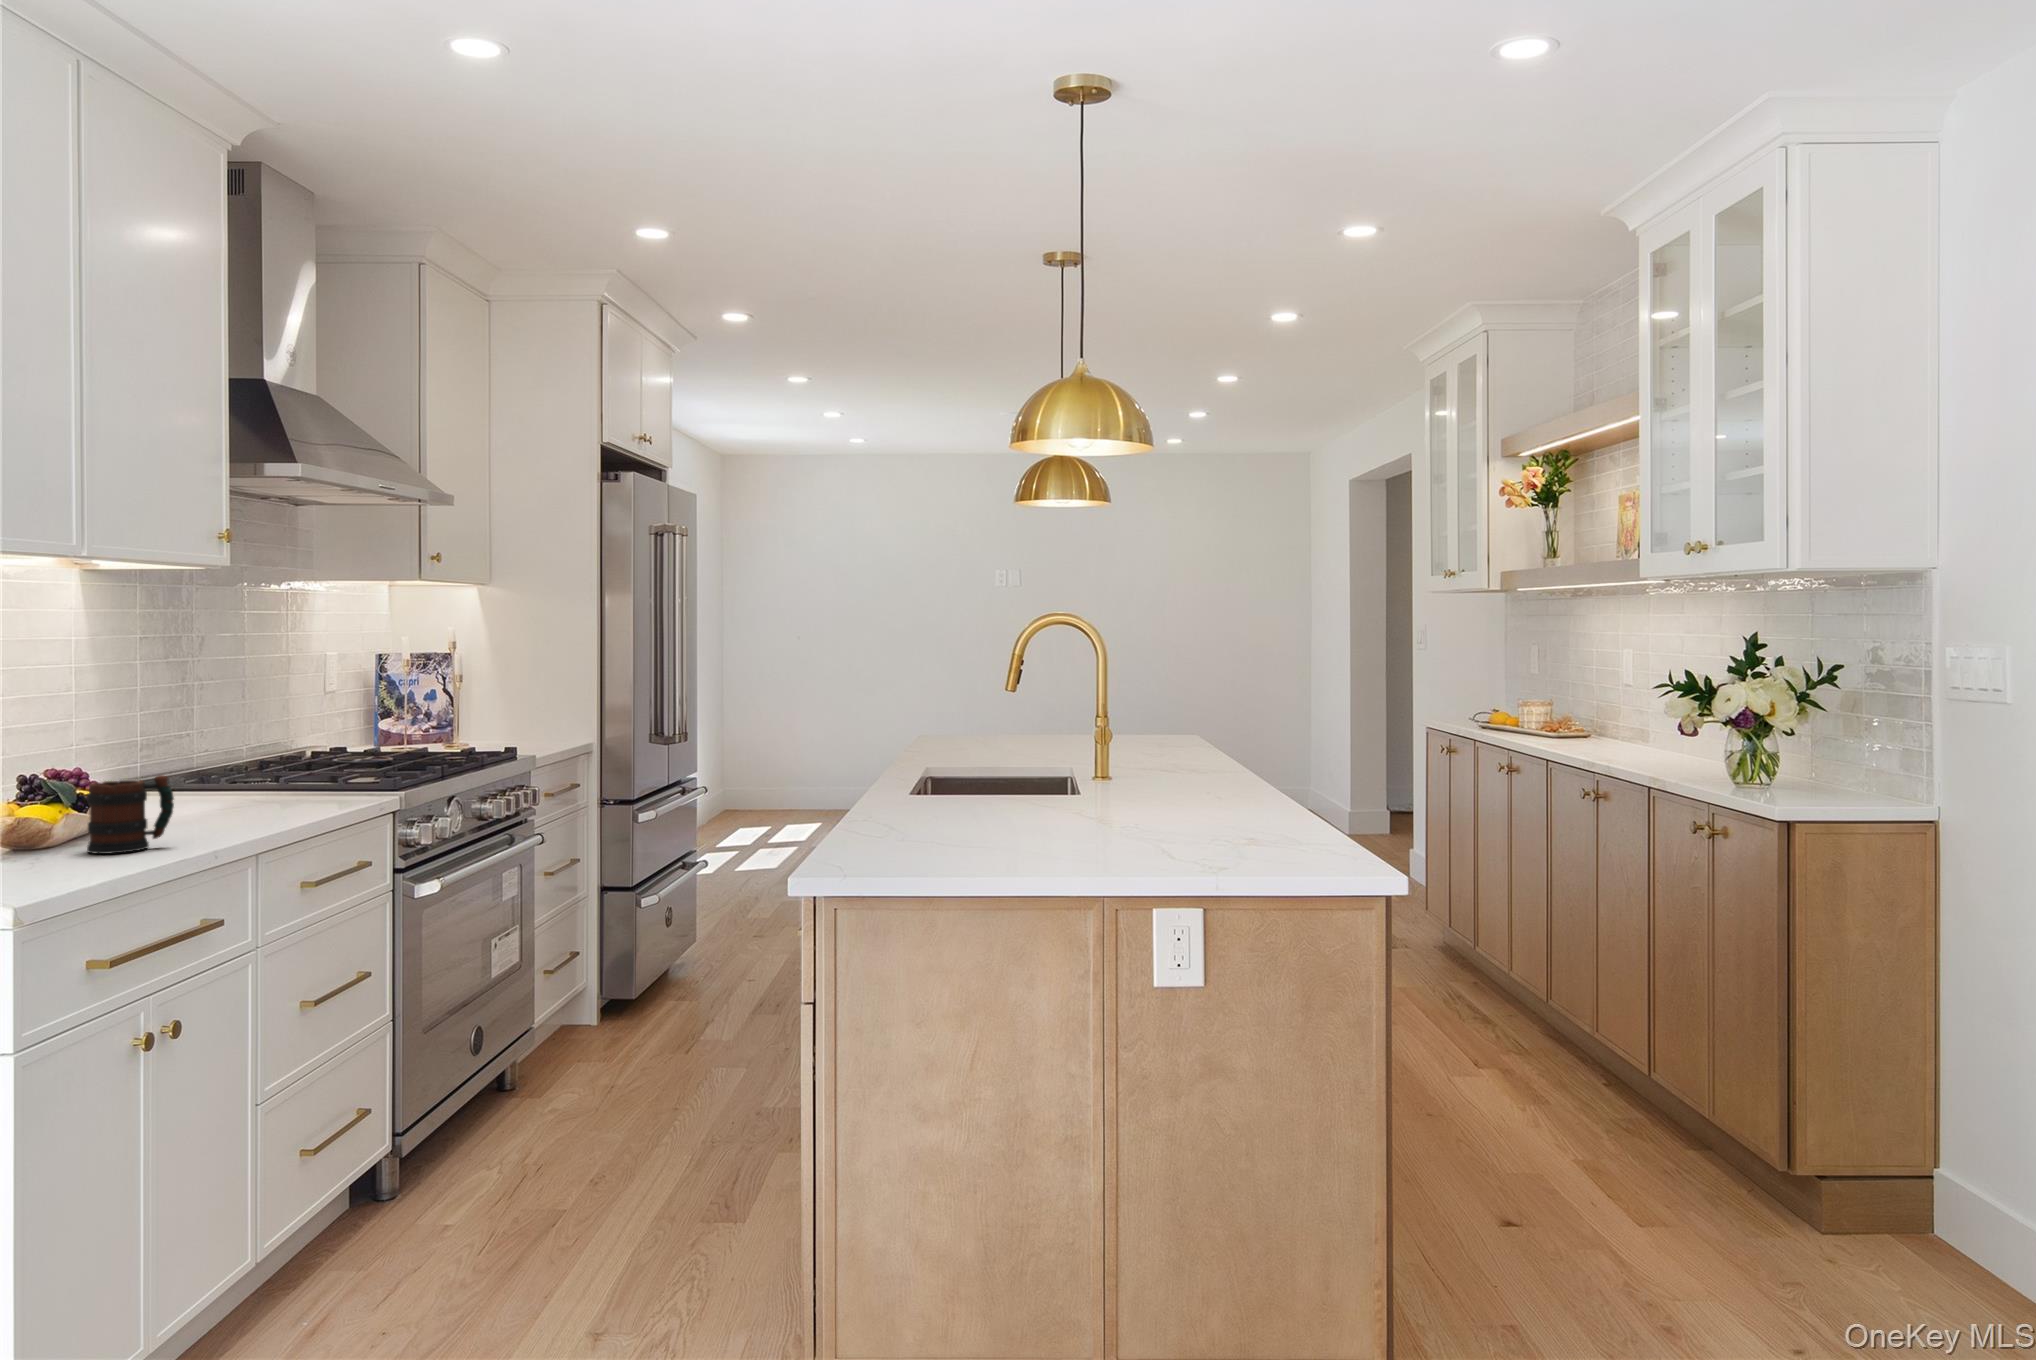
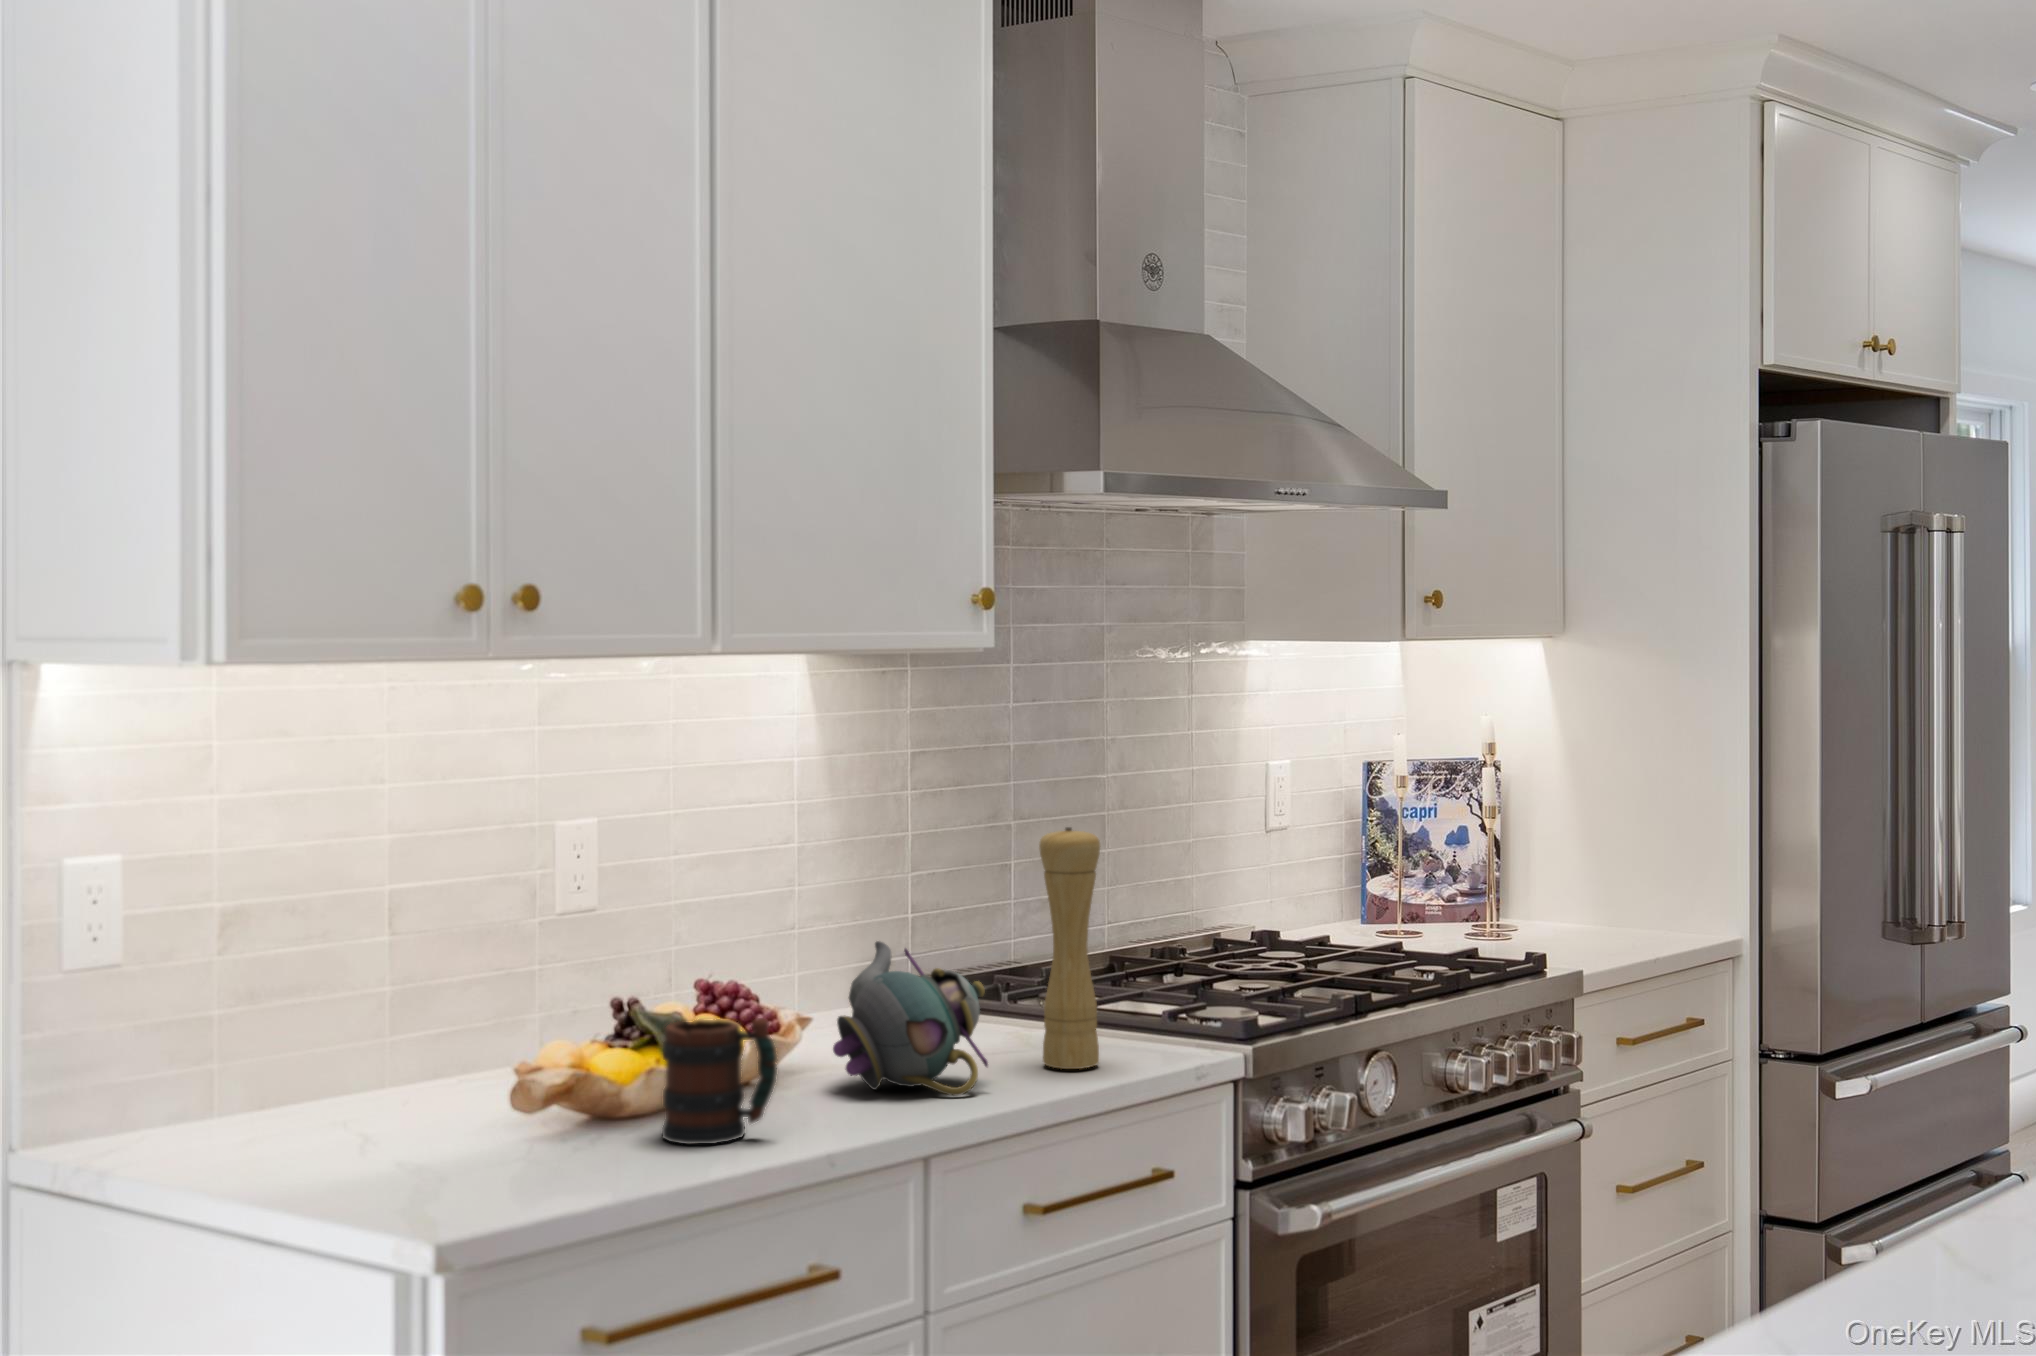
pepper mill: none [285,670,325,808] -> present [1039,827,1100,1069]
teapot: none [166,739,275,825] -> present [833,941,988,1096]

